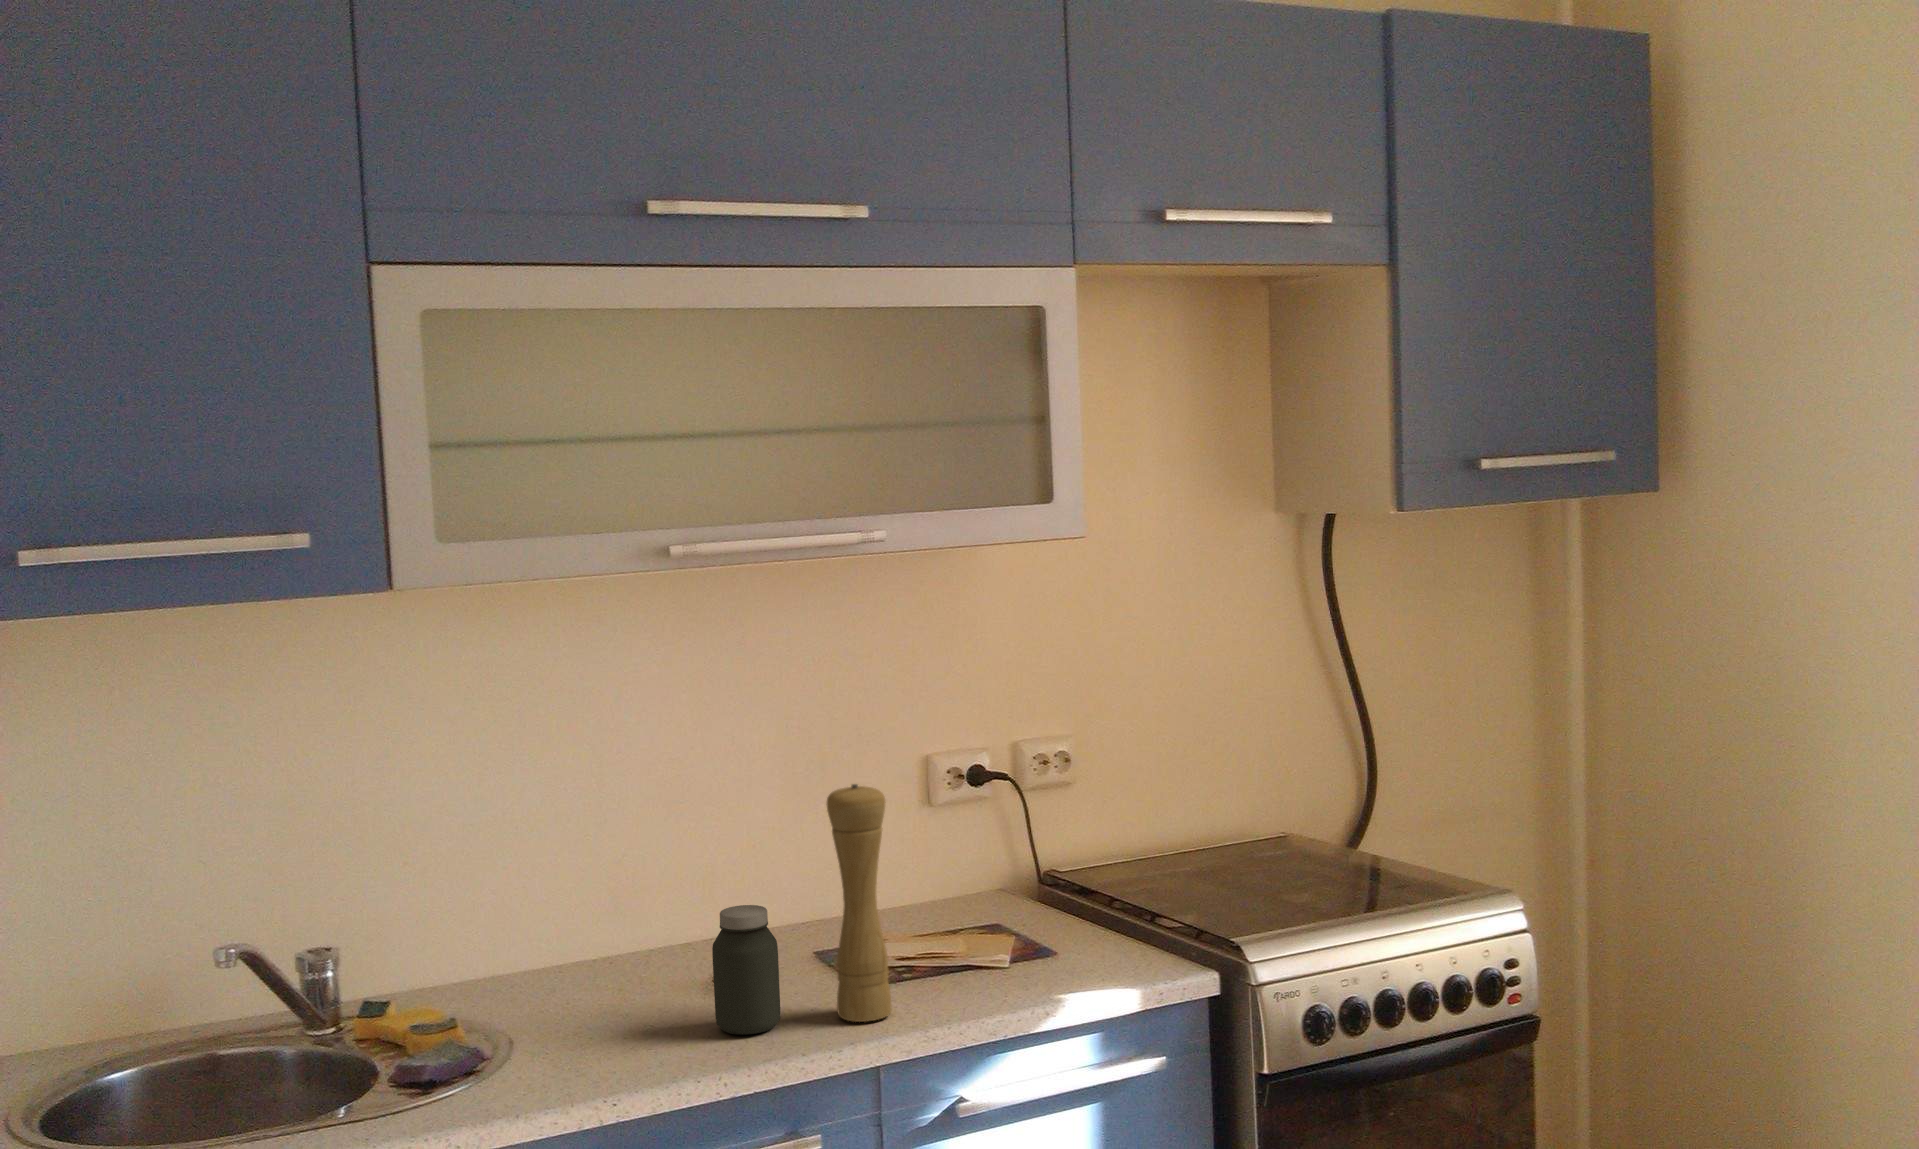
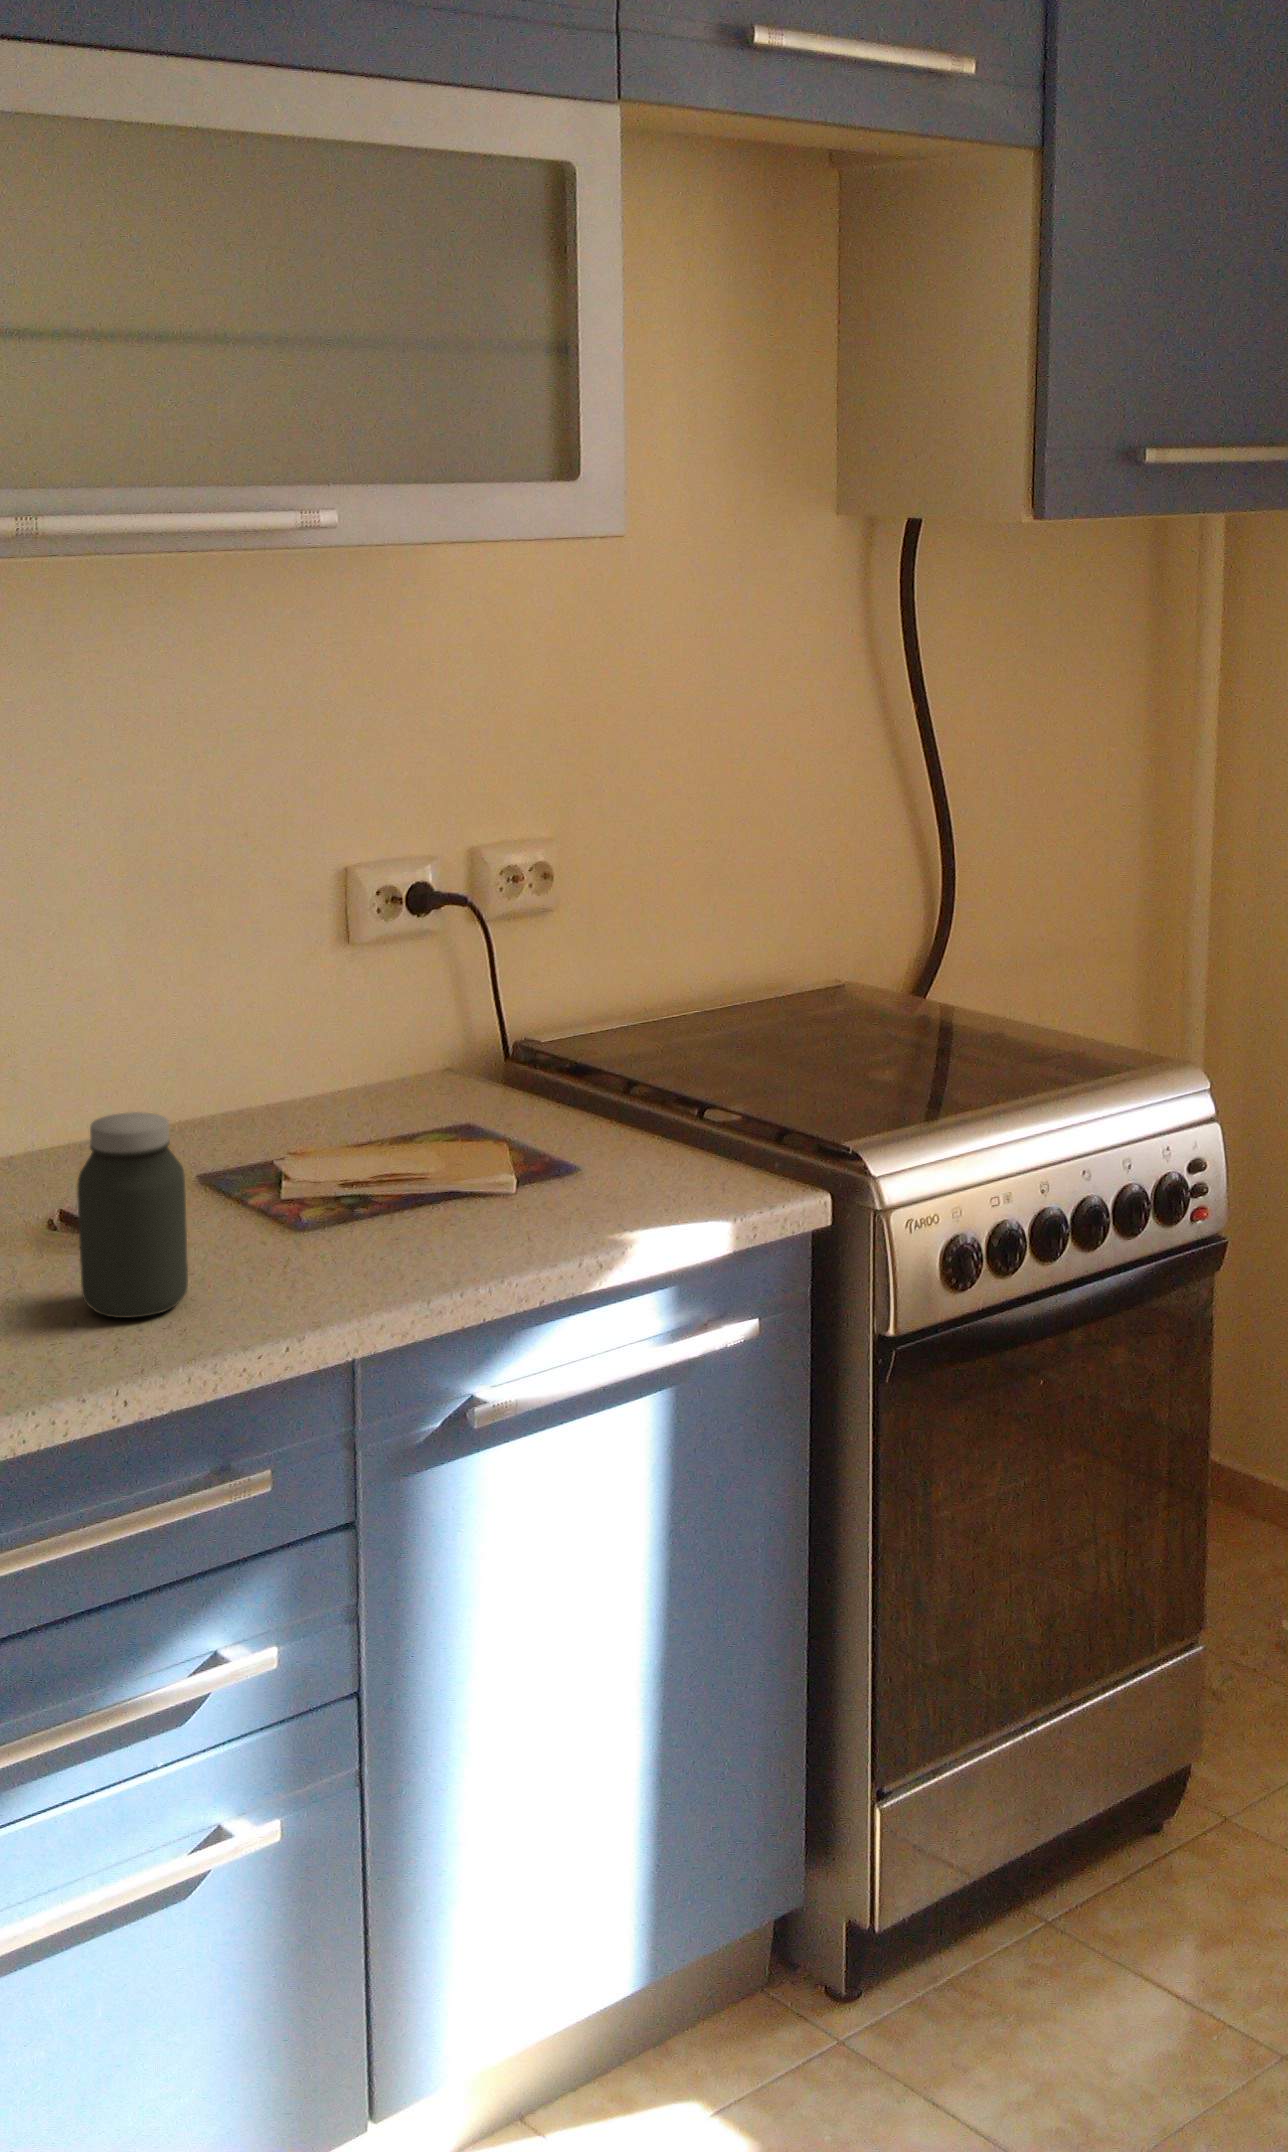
pepper mill: present [826,784,892,1022] -> none [264,918,363,1289]

